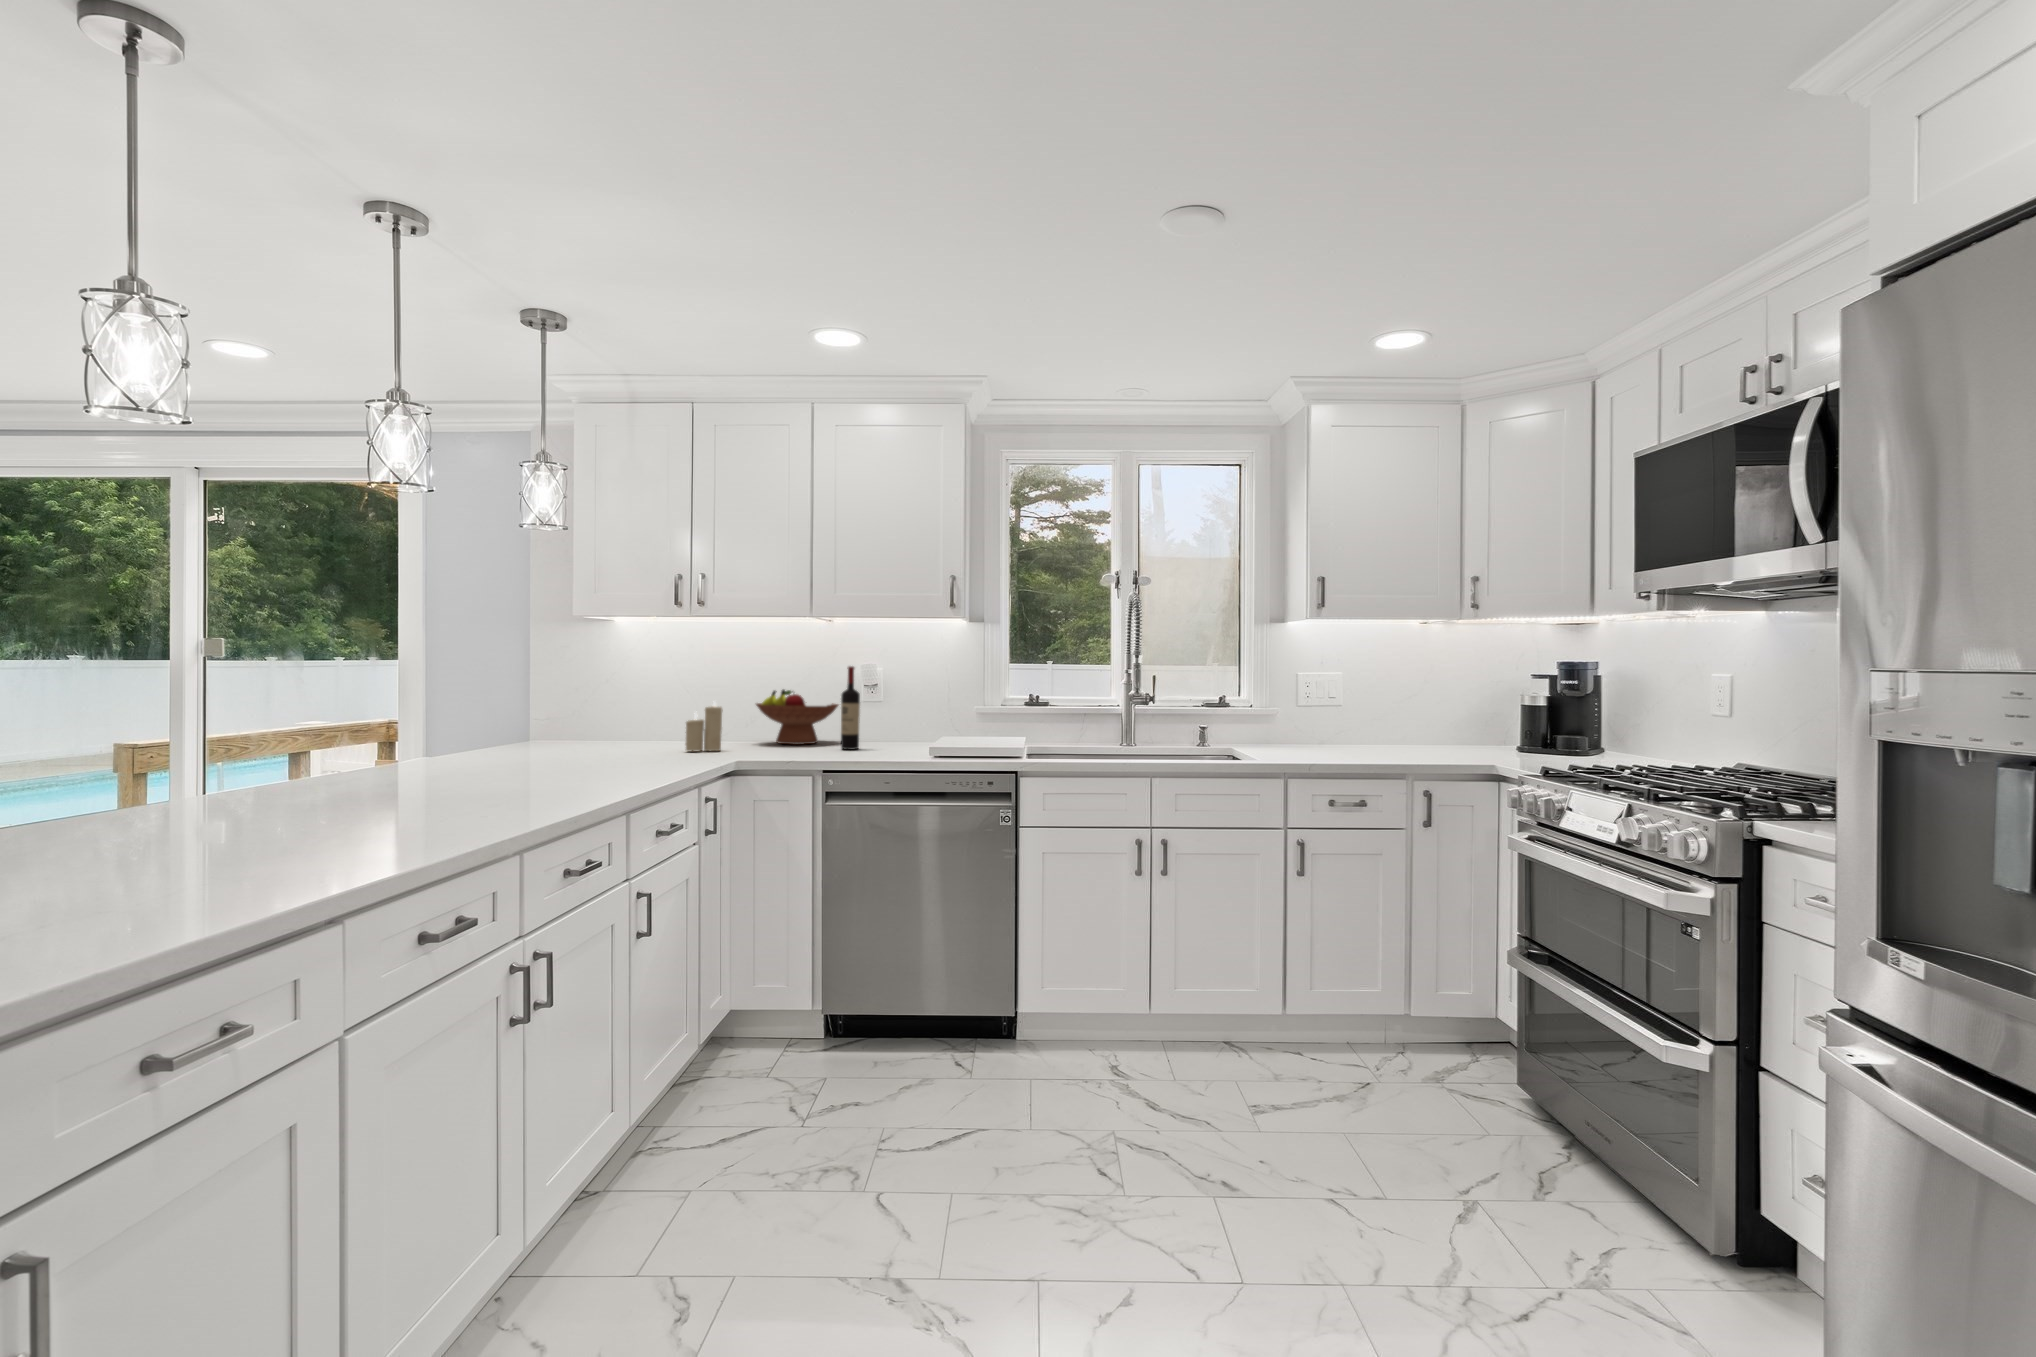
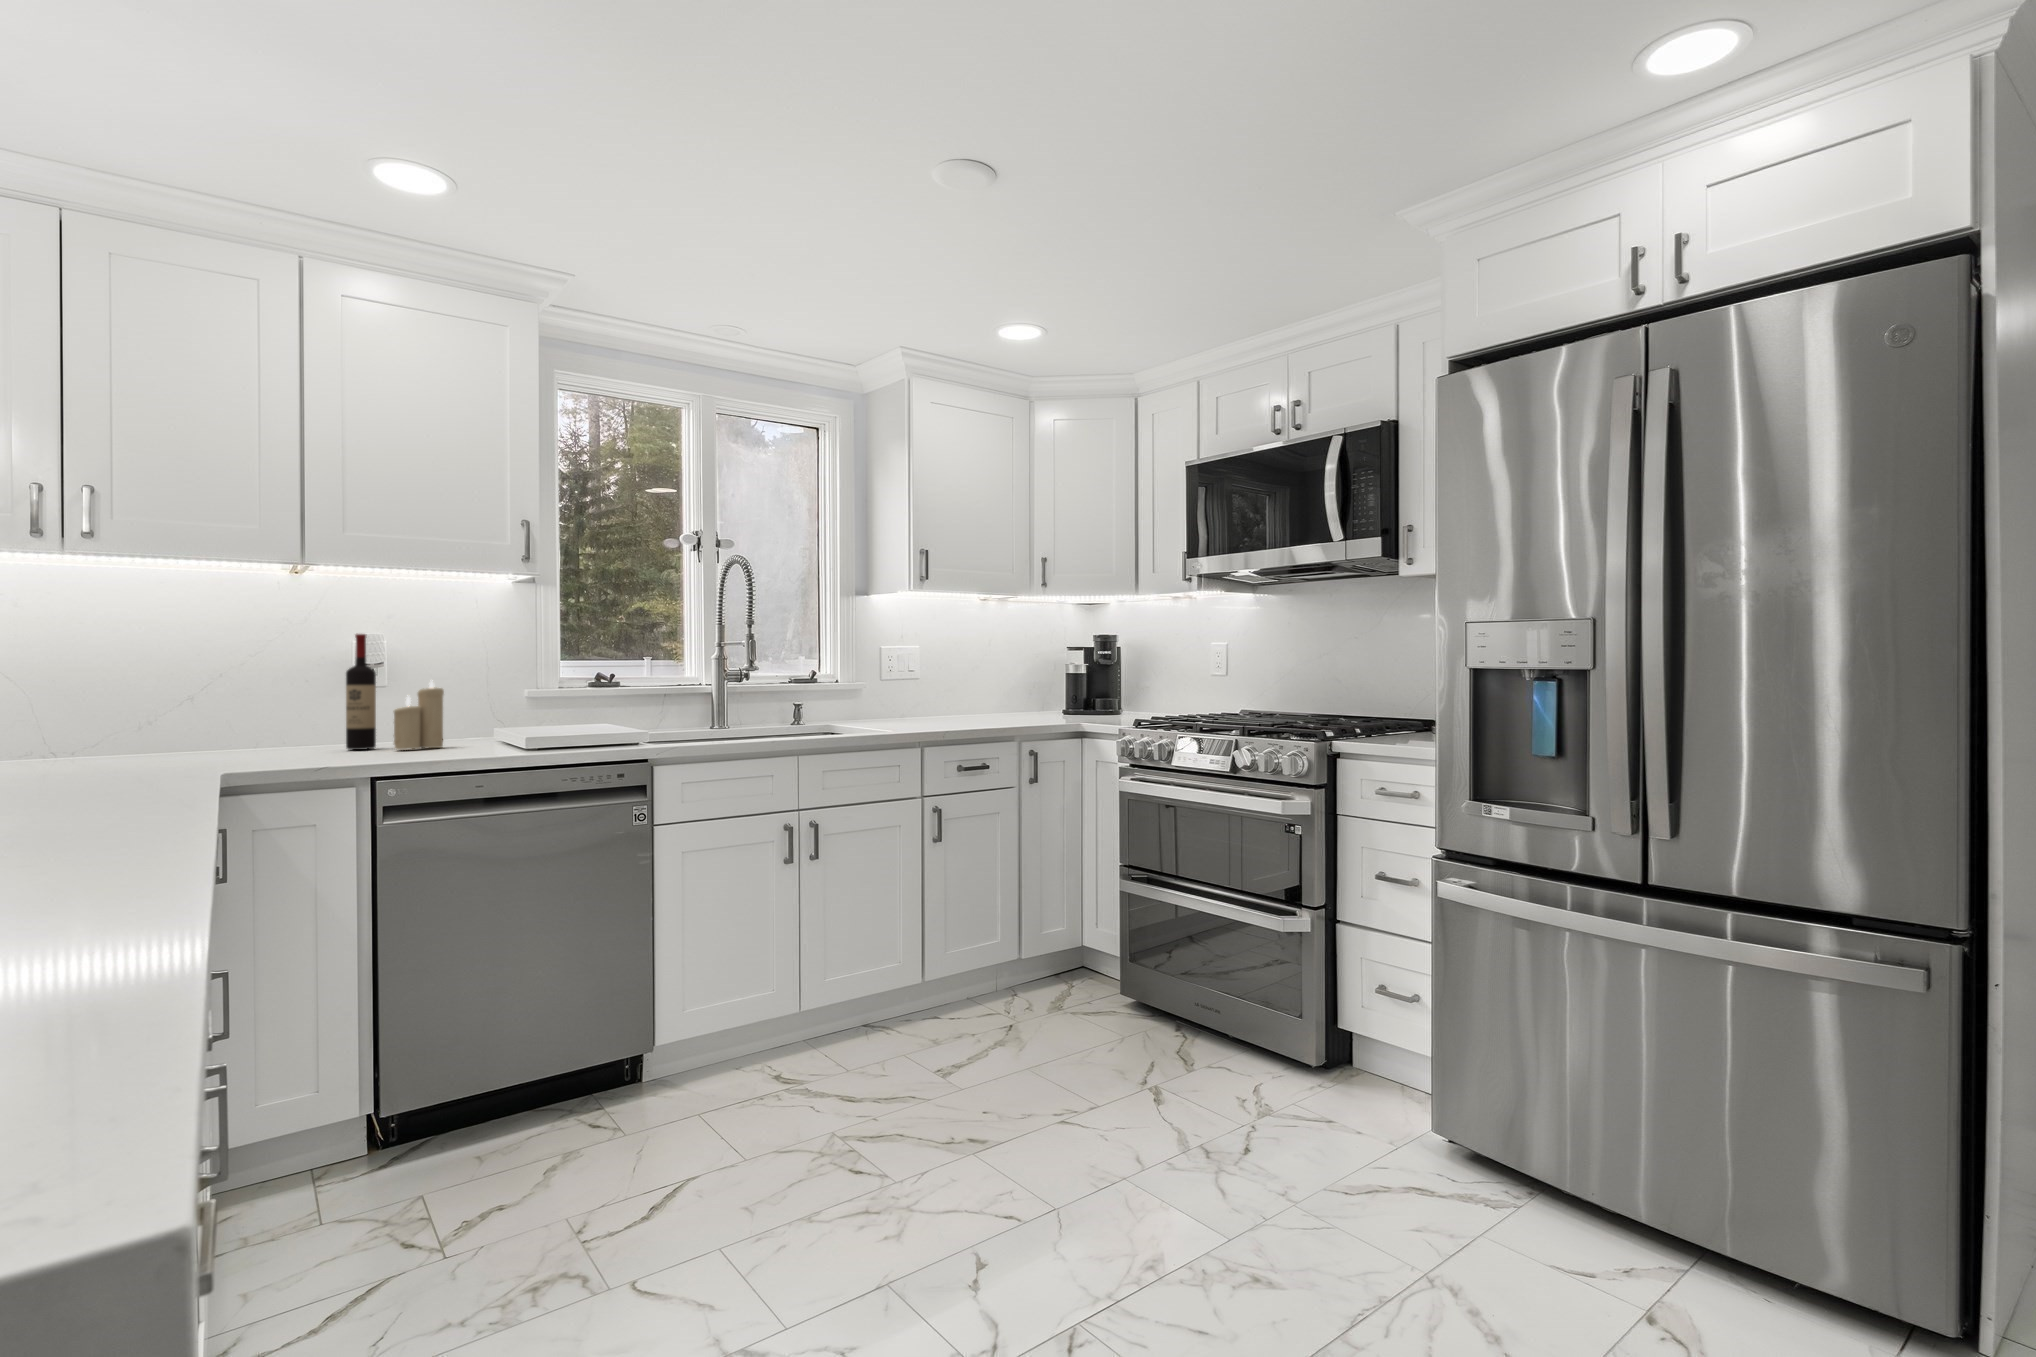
fruit bowl: present [756,689,838,744] -> none [159,668,310,751]
candle: present [686,702,723,751] -> present [394,681,444,750]

